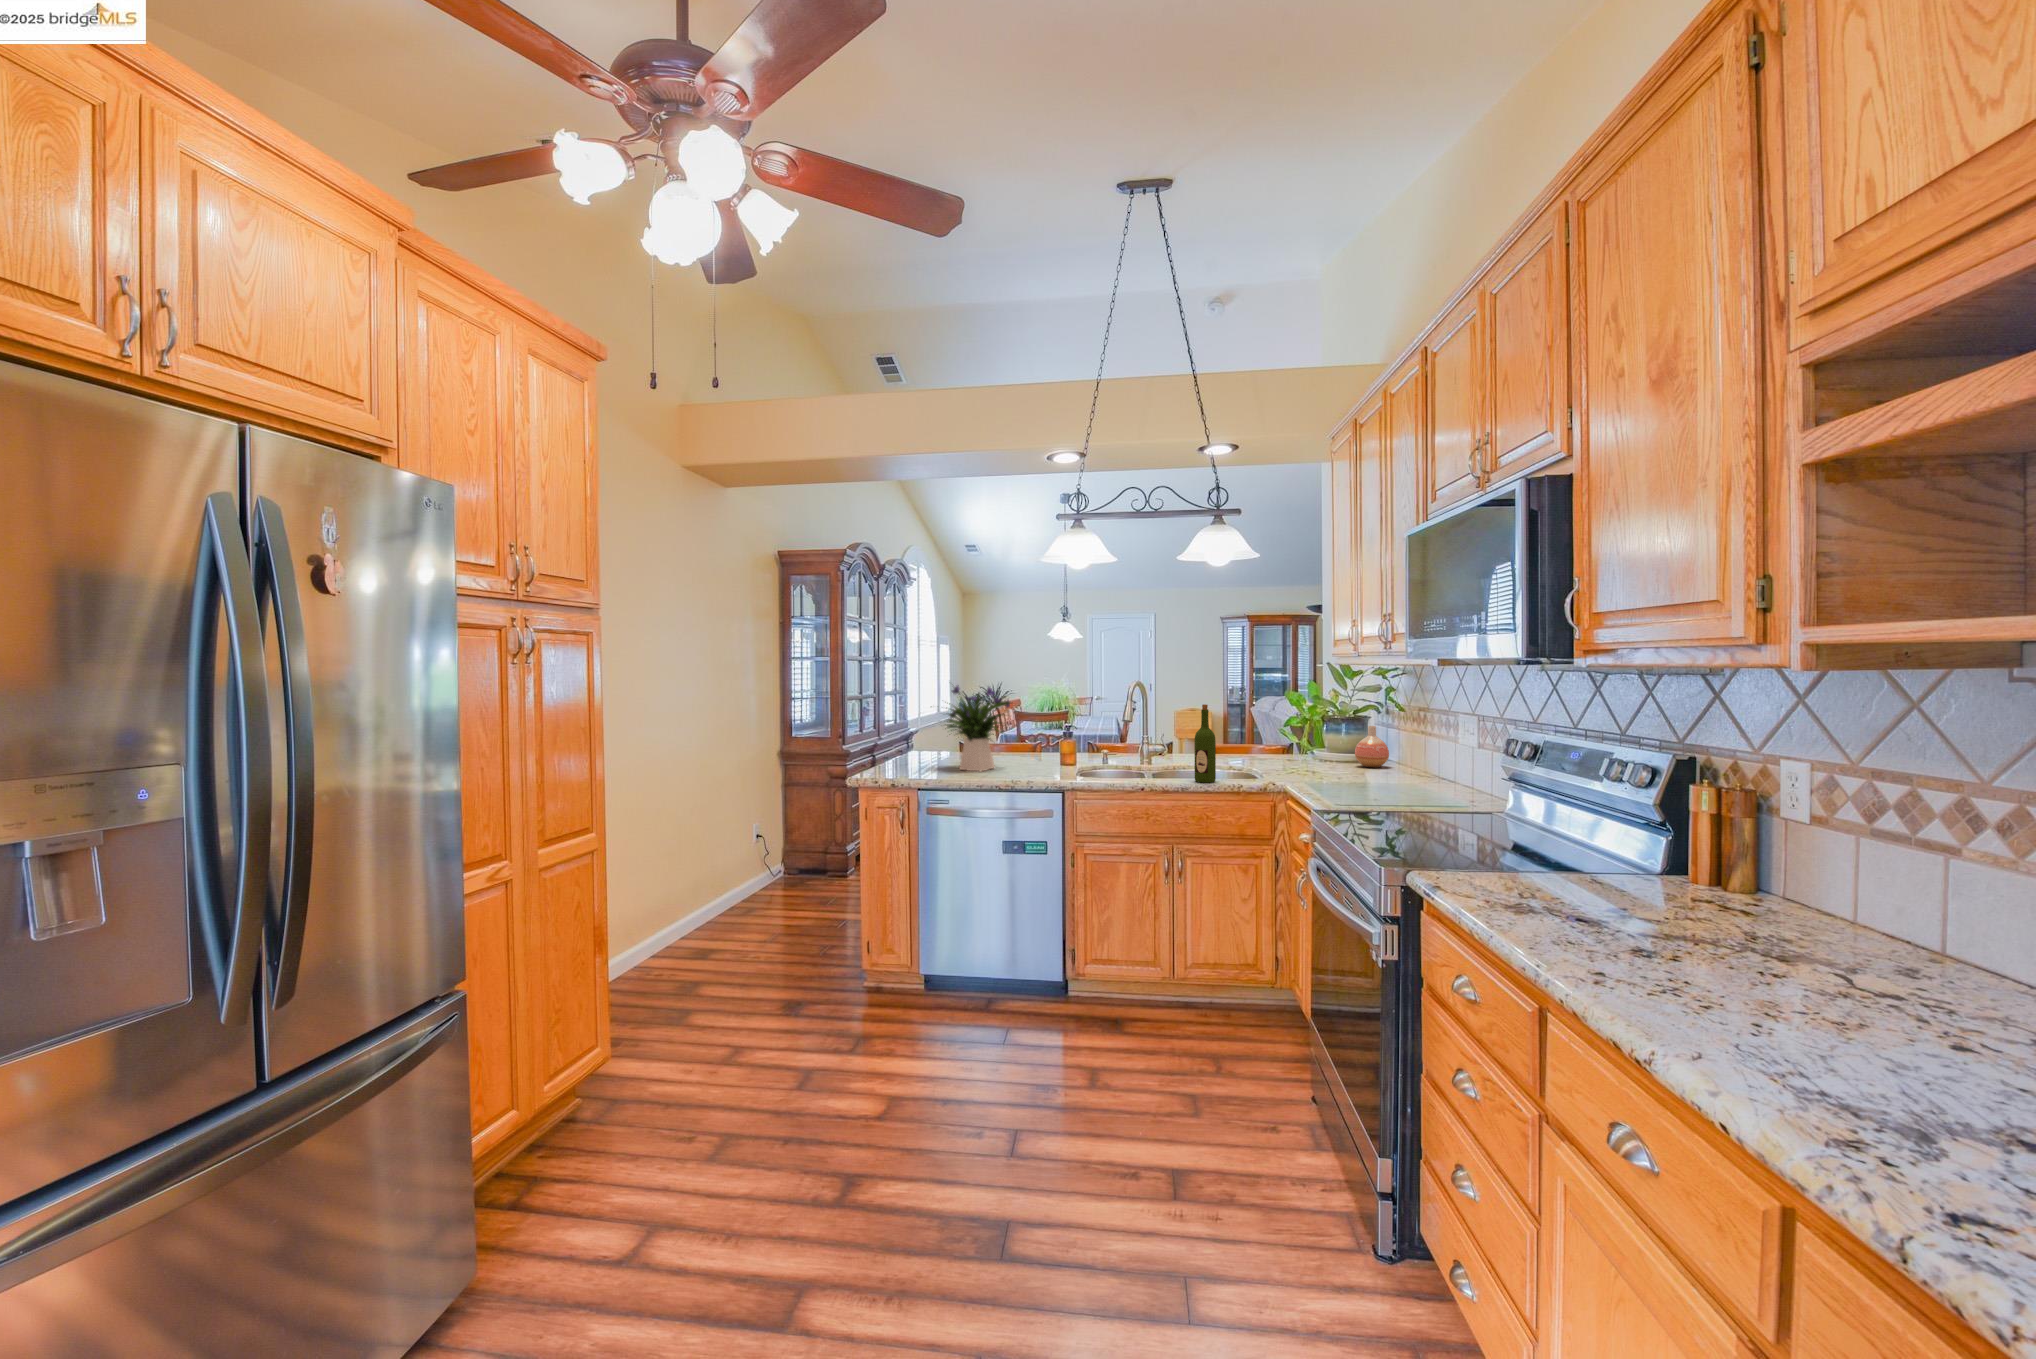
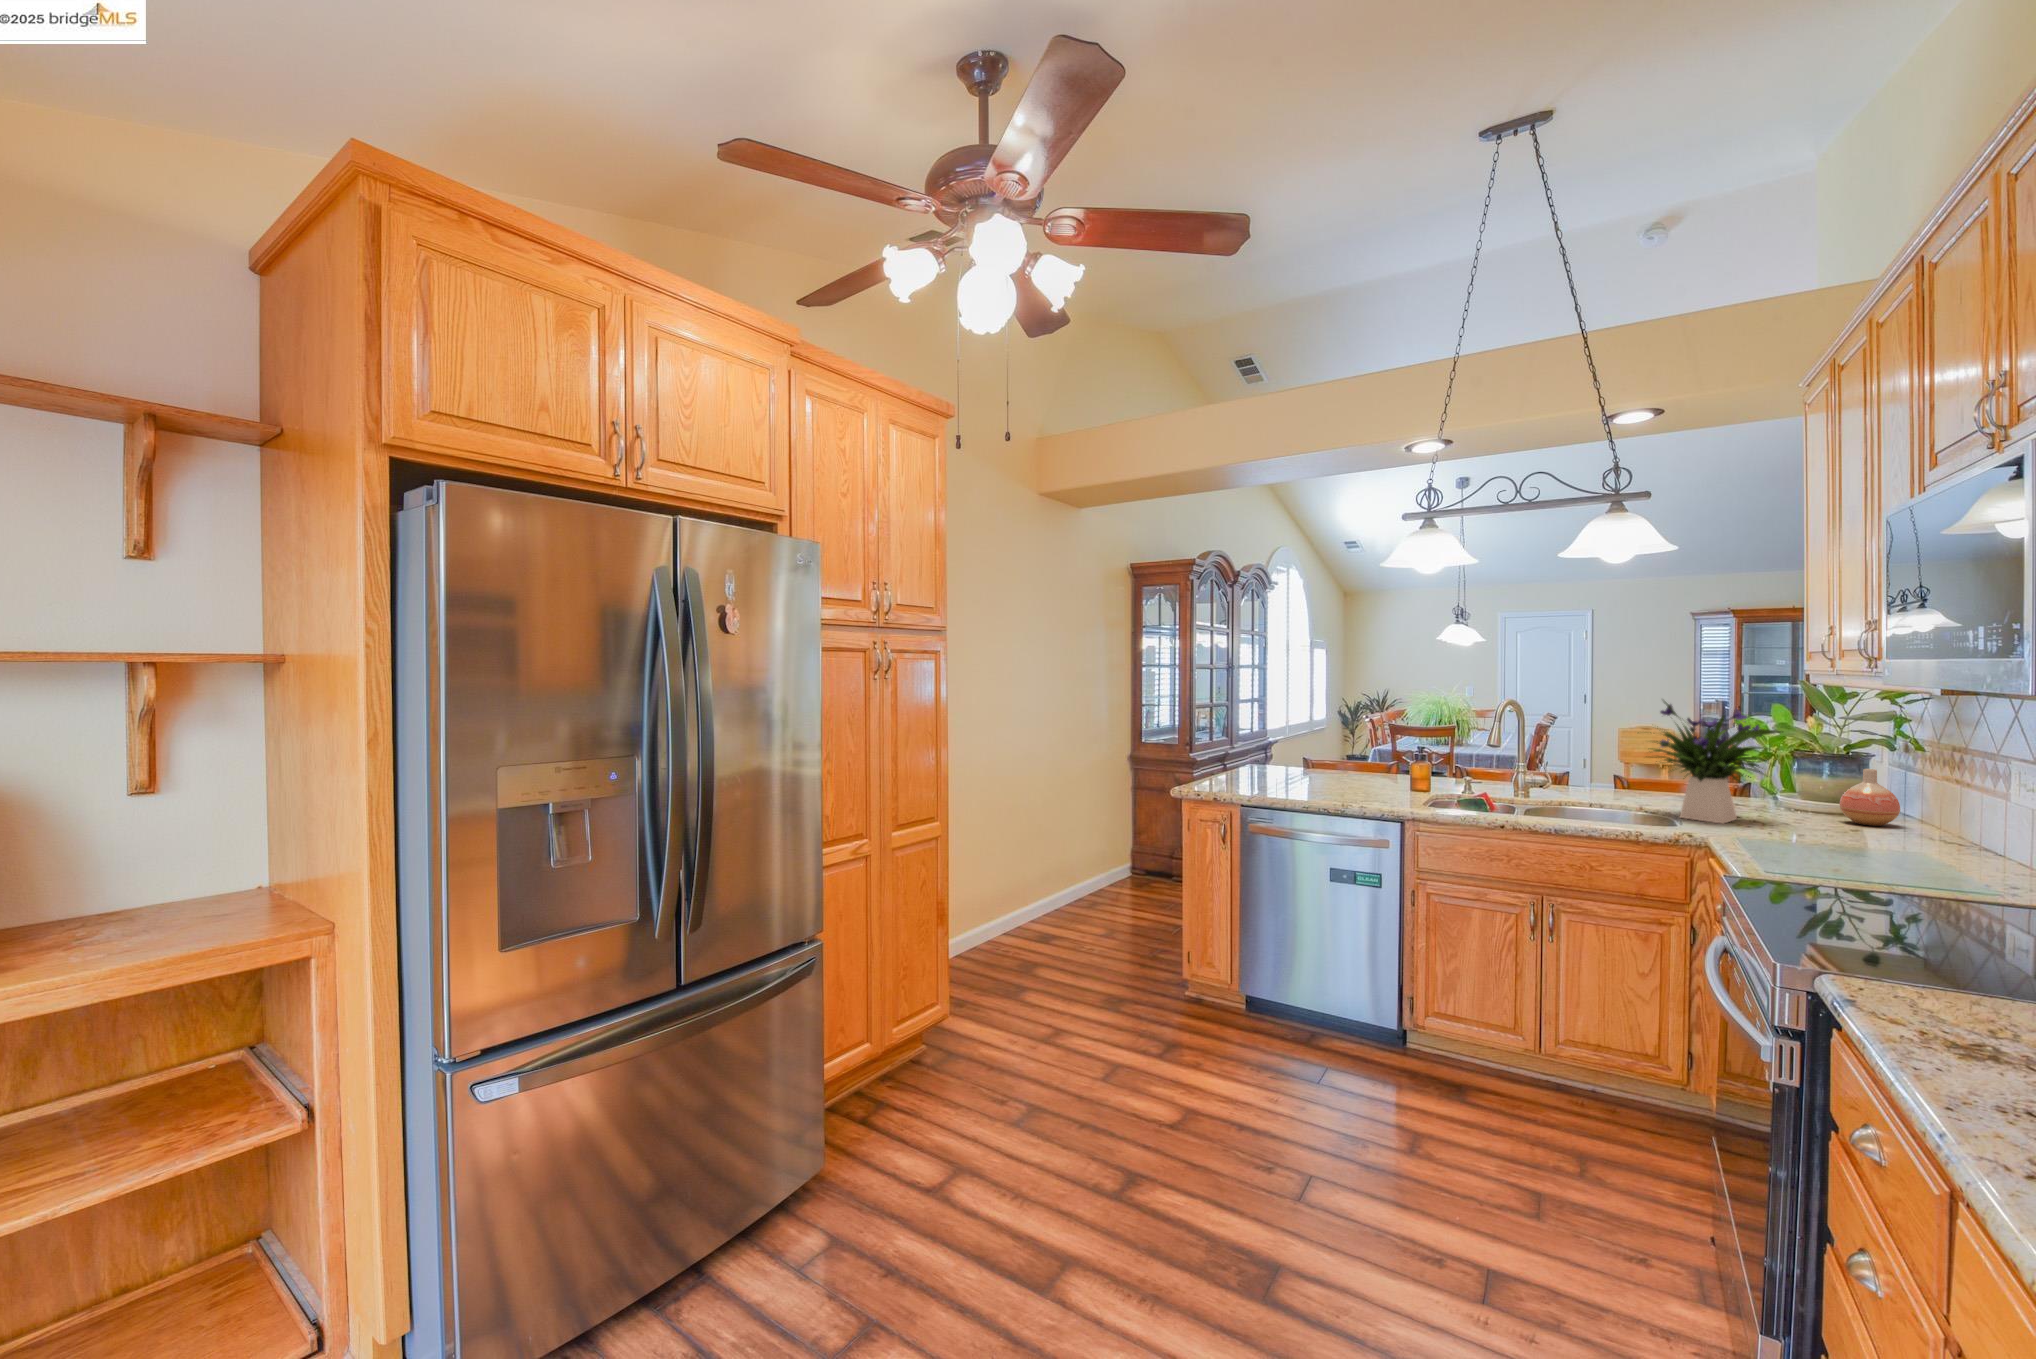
flower arrangement: present [945,685,1011,771] -> present [1652,701,1780,824]
wine bottle: present [1194,704,1216,783] -> none [1572,732,1602,826]

